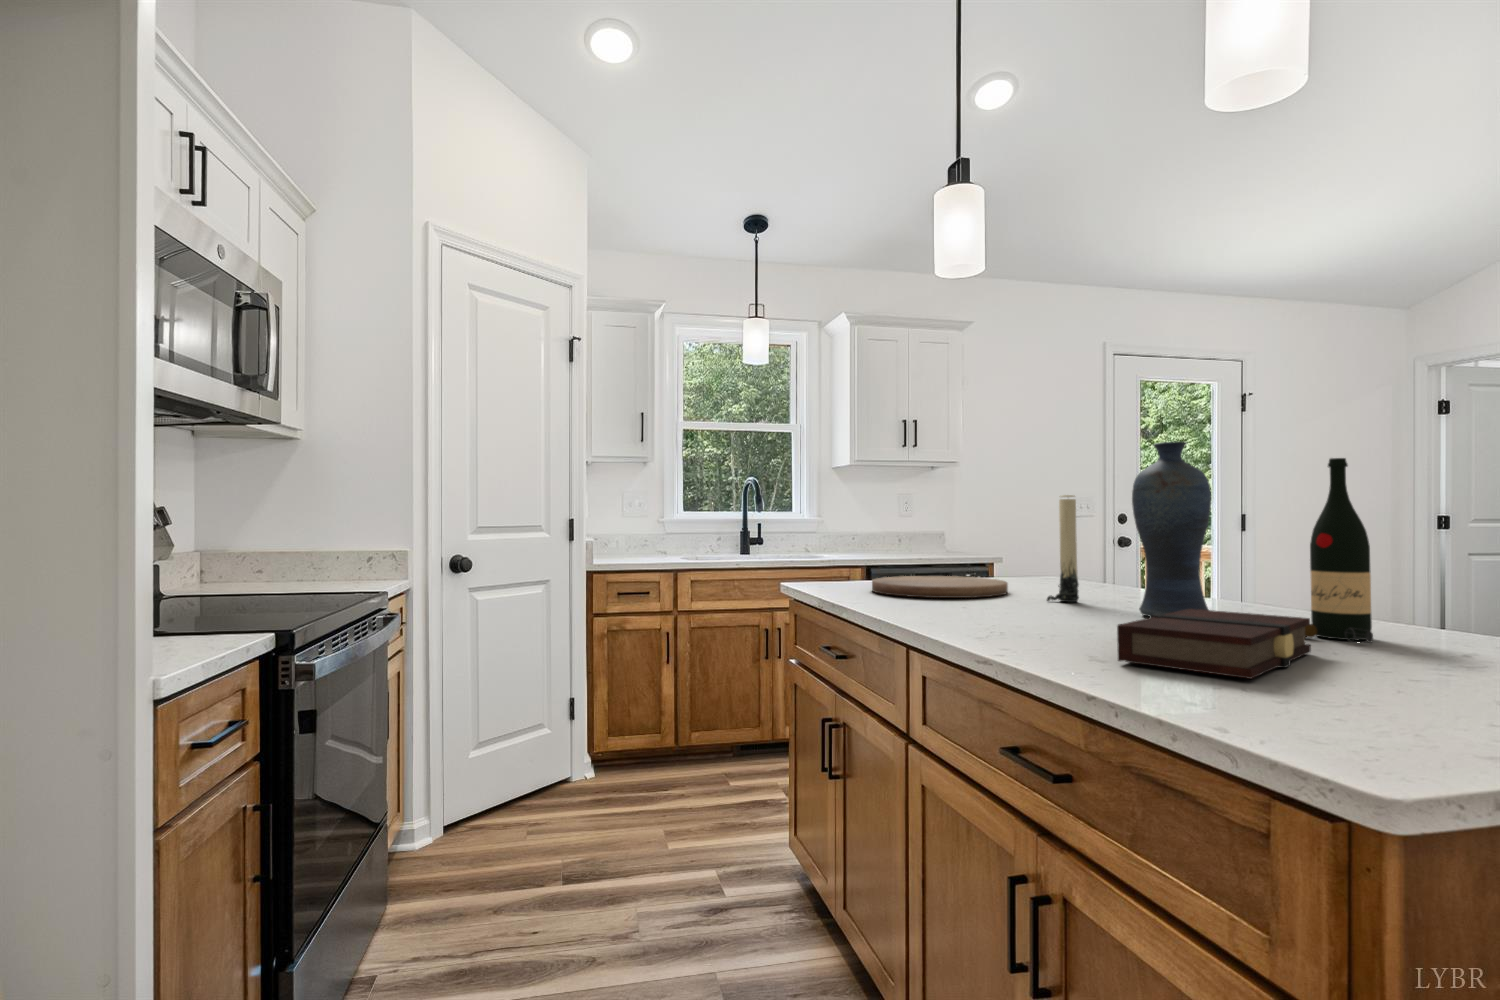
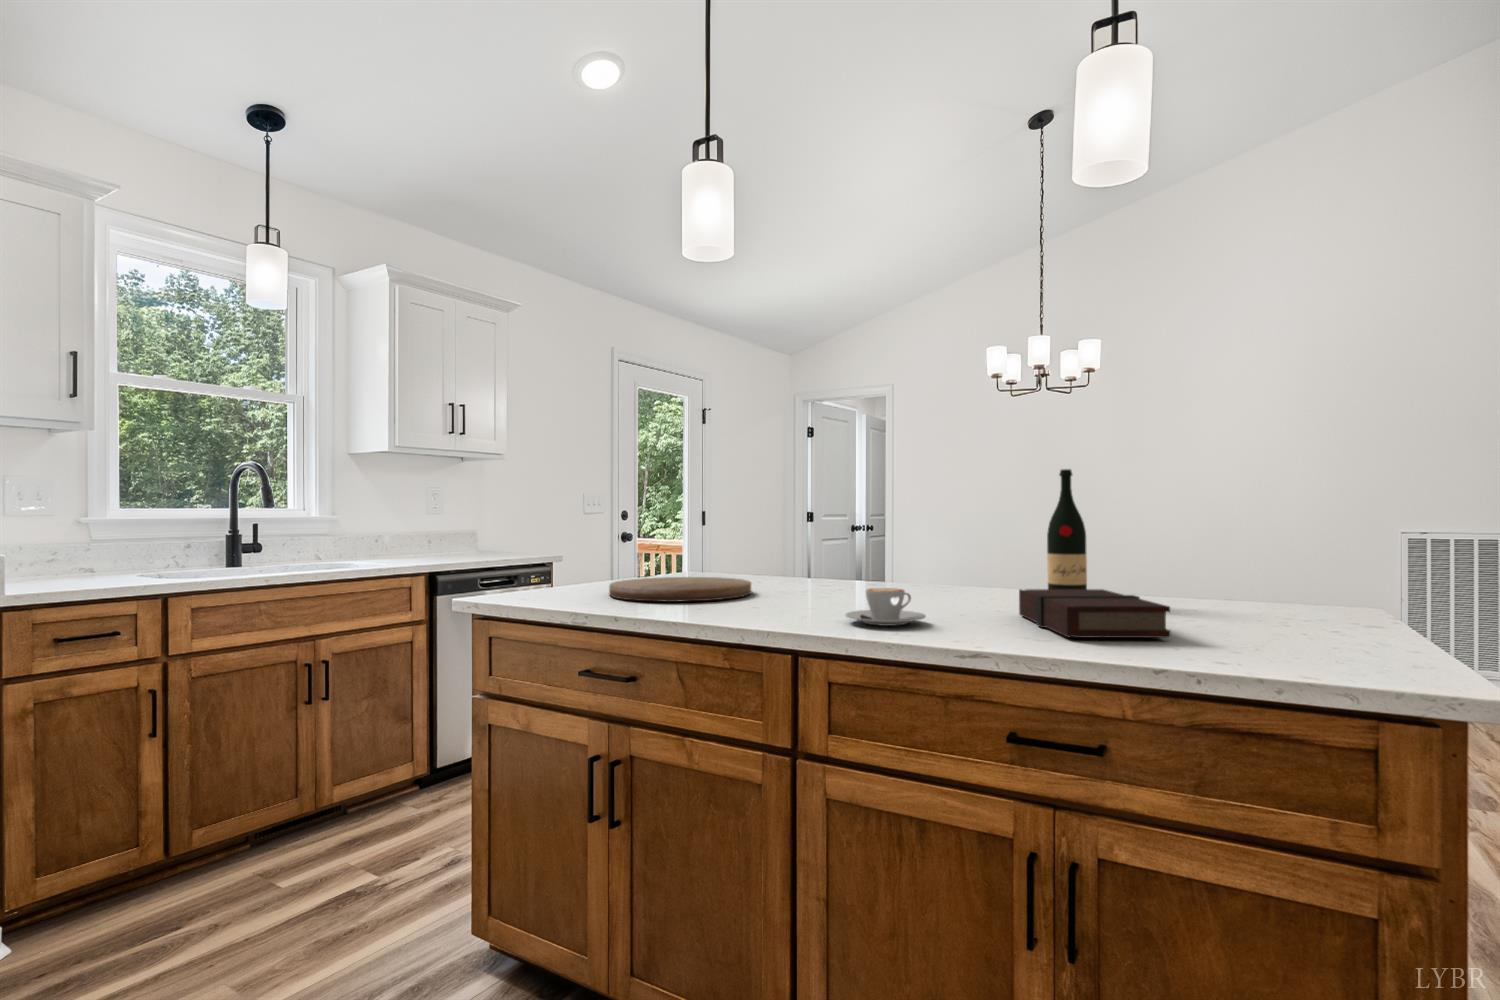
vase: present [1132,441,1211,616] -> none [903,449,964,600]
candle: present [1047,495,1079,602] -> none [804,493,832,594]
coffee cup: none [962,593,1048,632] -> present [846,588,926,626]

